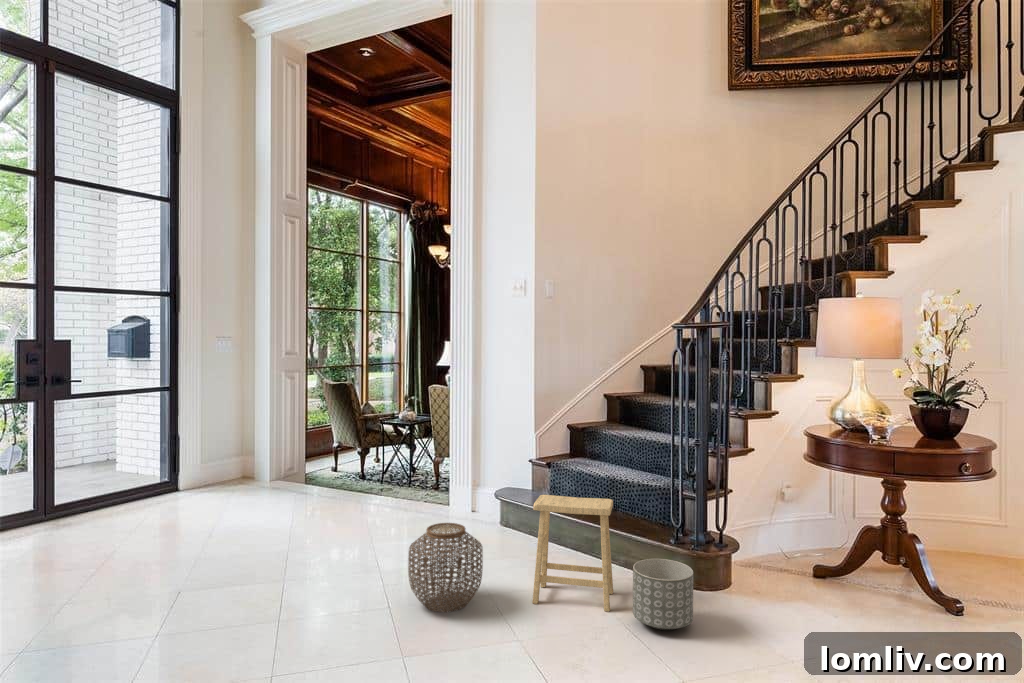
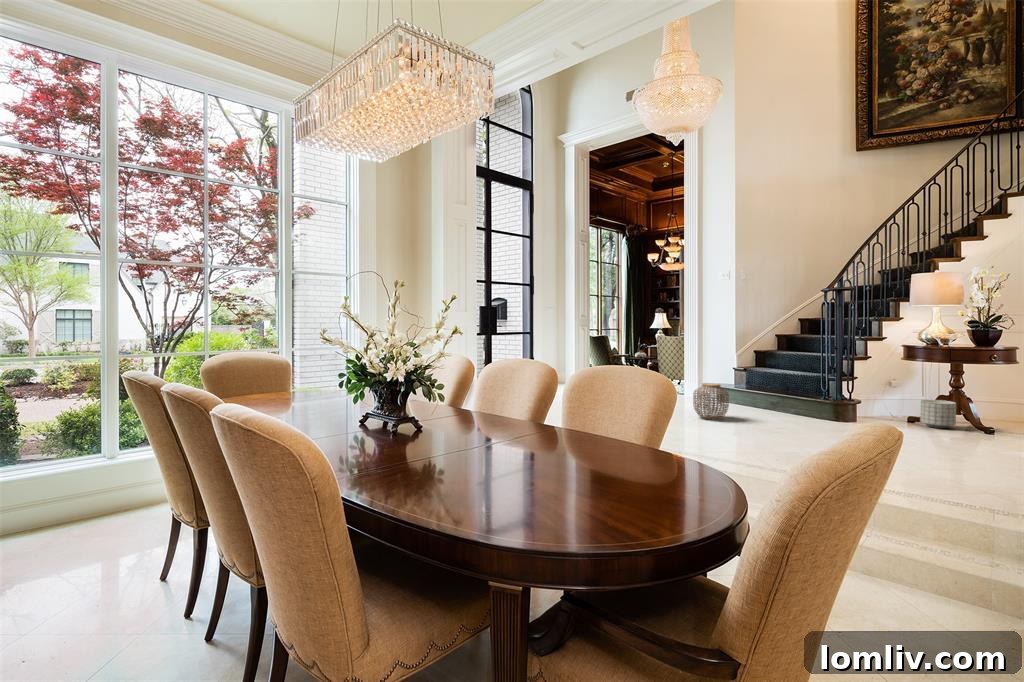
footstool: present [532,495,613,612] -> none [753,373,794,423]
planter: present [633,559,693,630] -> present [920,400,956,428]

